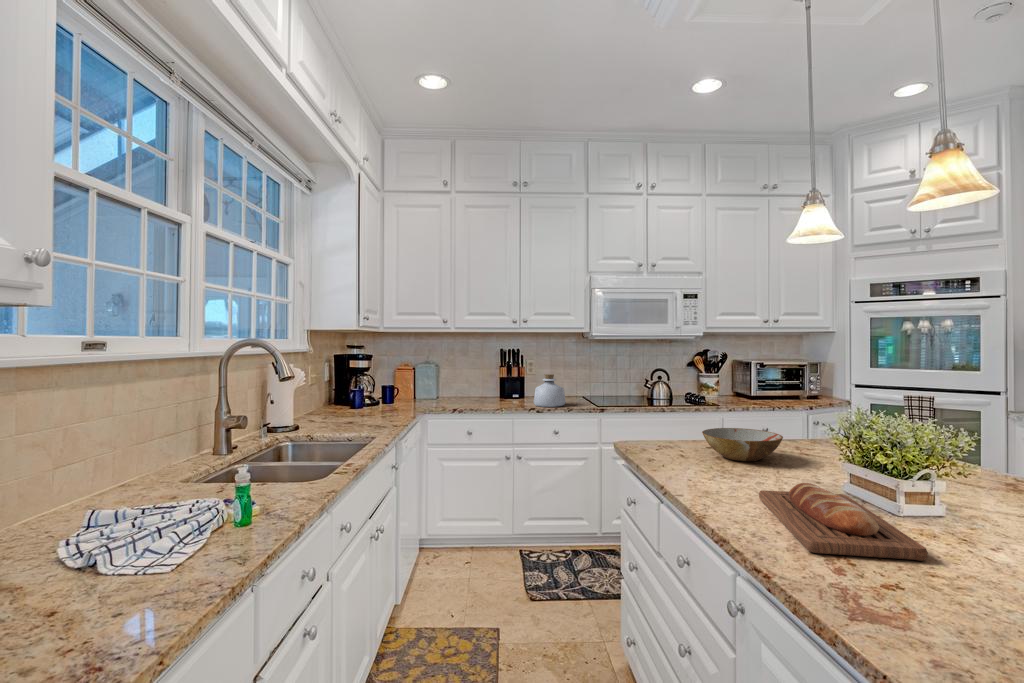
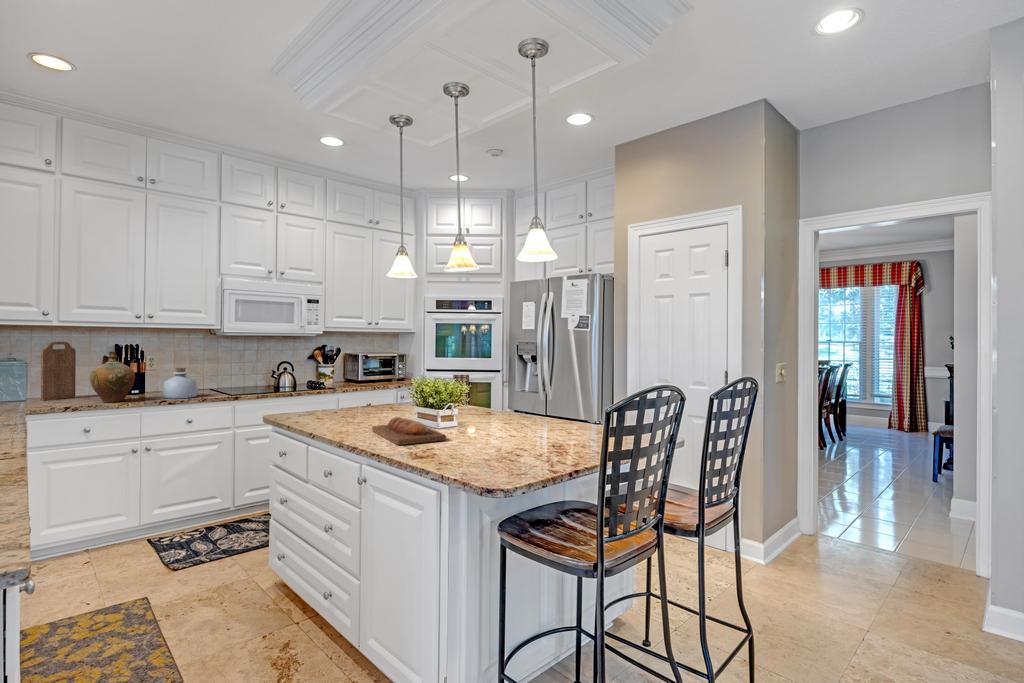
cutting board: none [445,347,471,400] -> present [41,342,76,400]
ceramic jug: none [475,356,509,406] -> present [90,351,135,402]
bowl: present [702,428,783,461] -> none [333,397,384,417]

